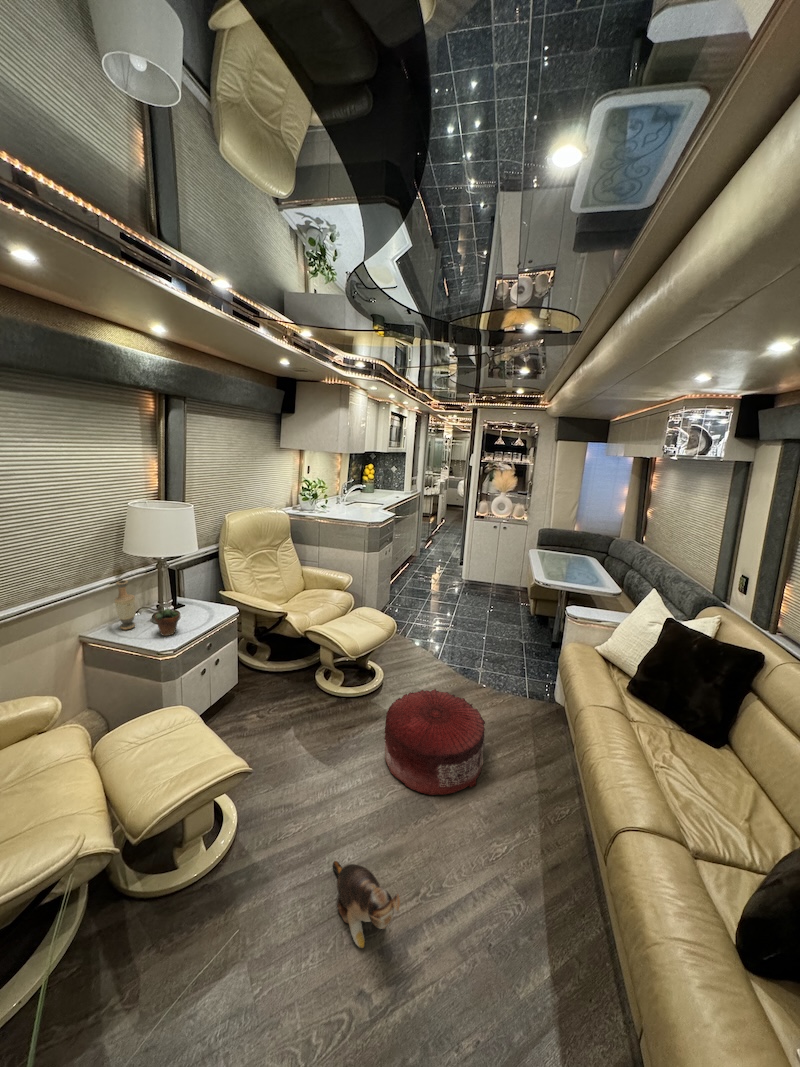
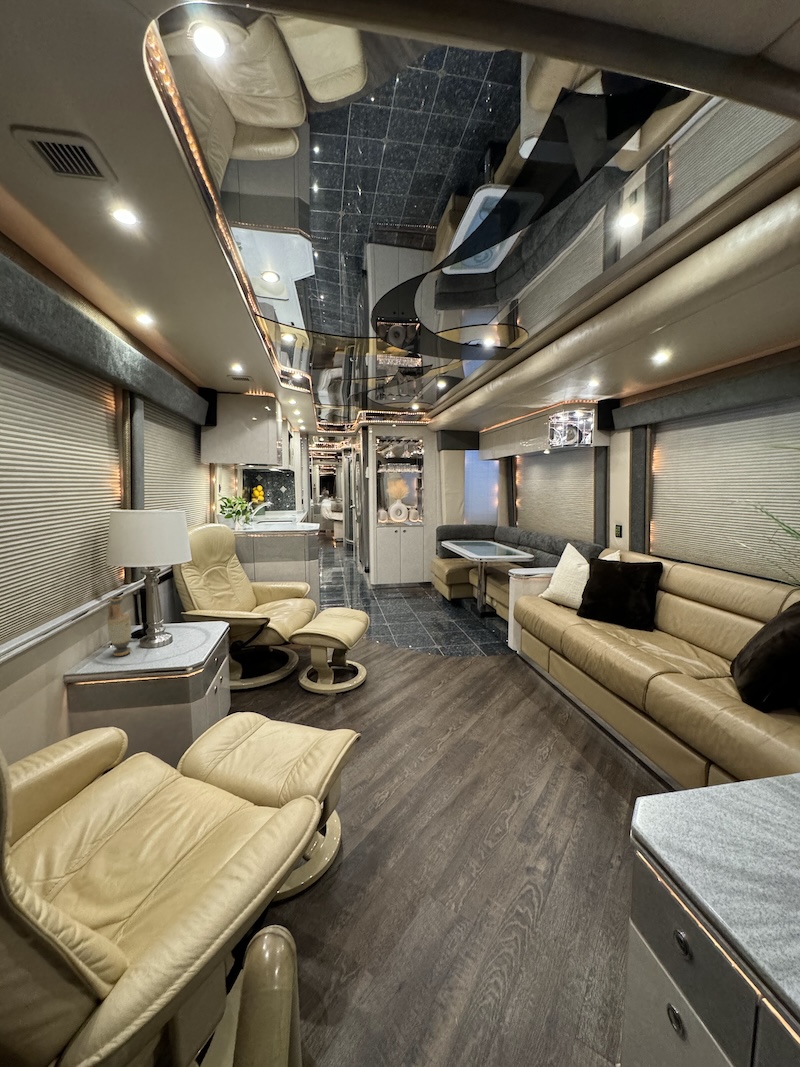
succulent plant: present [155,600,180,636] -> none [163,609,191,651]
pouf: present [384,689,485,795] -> none [410,655,501,737]
plush toy: present [333,861,400,948] -> none [438,780,538,845]

